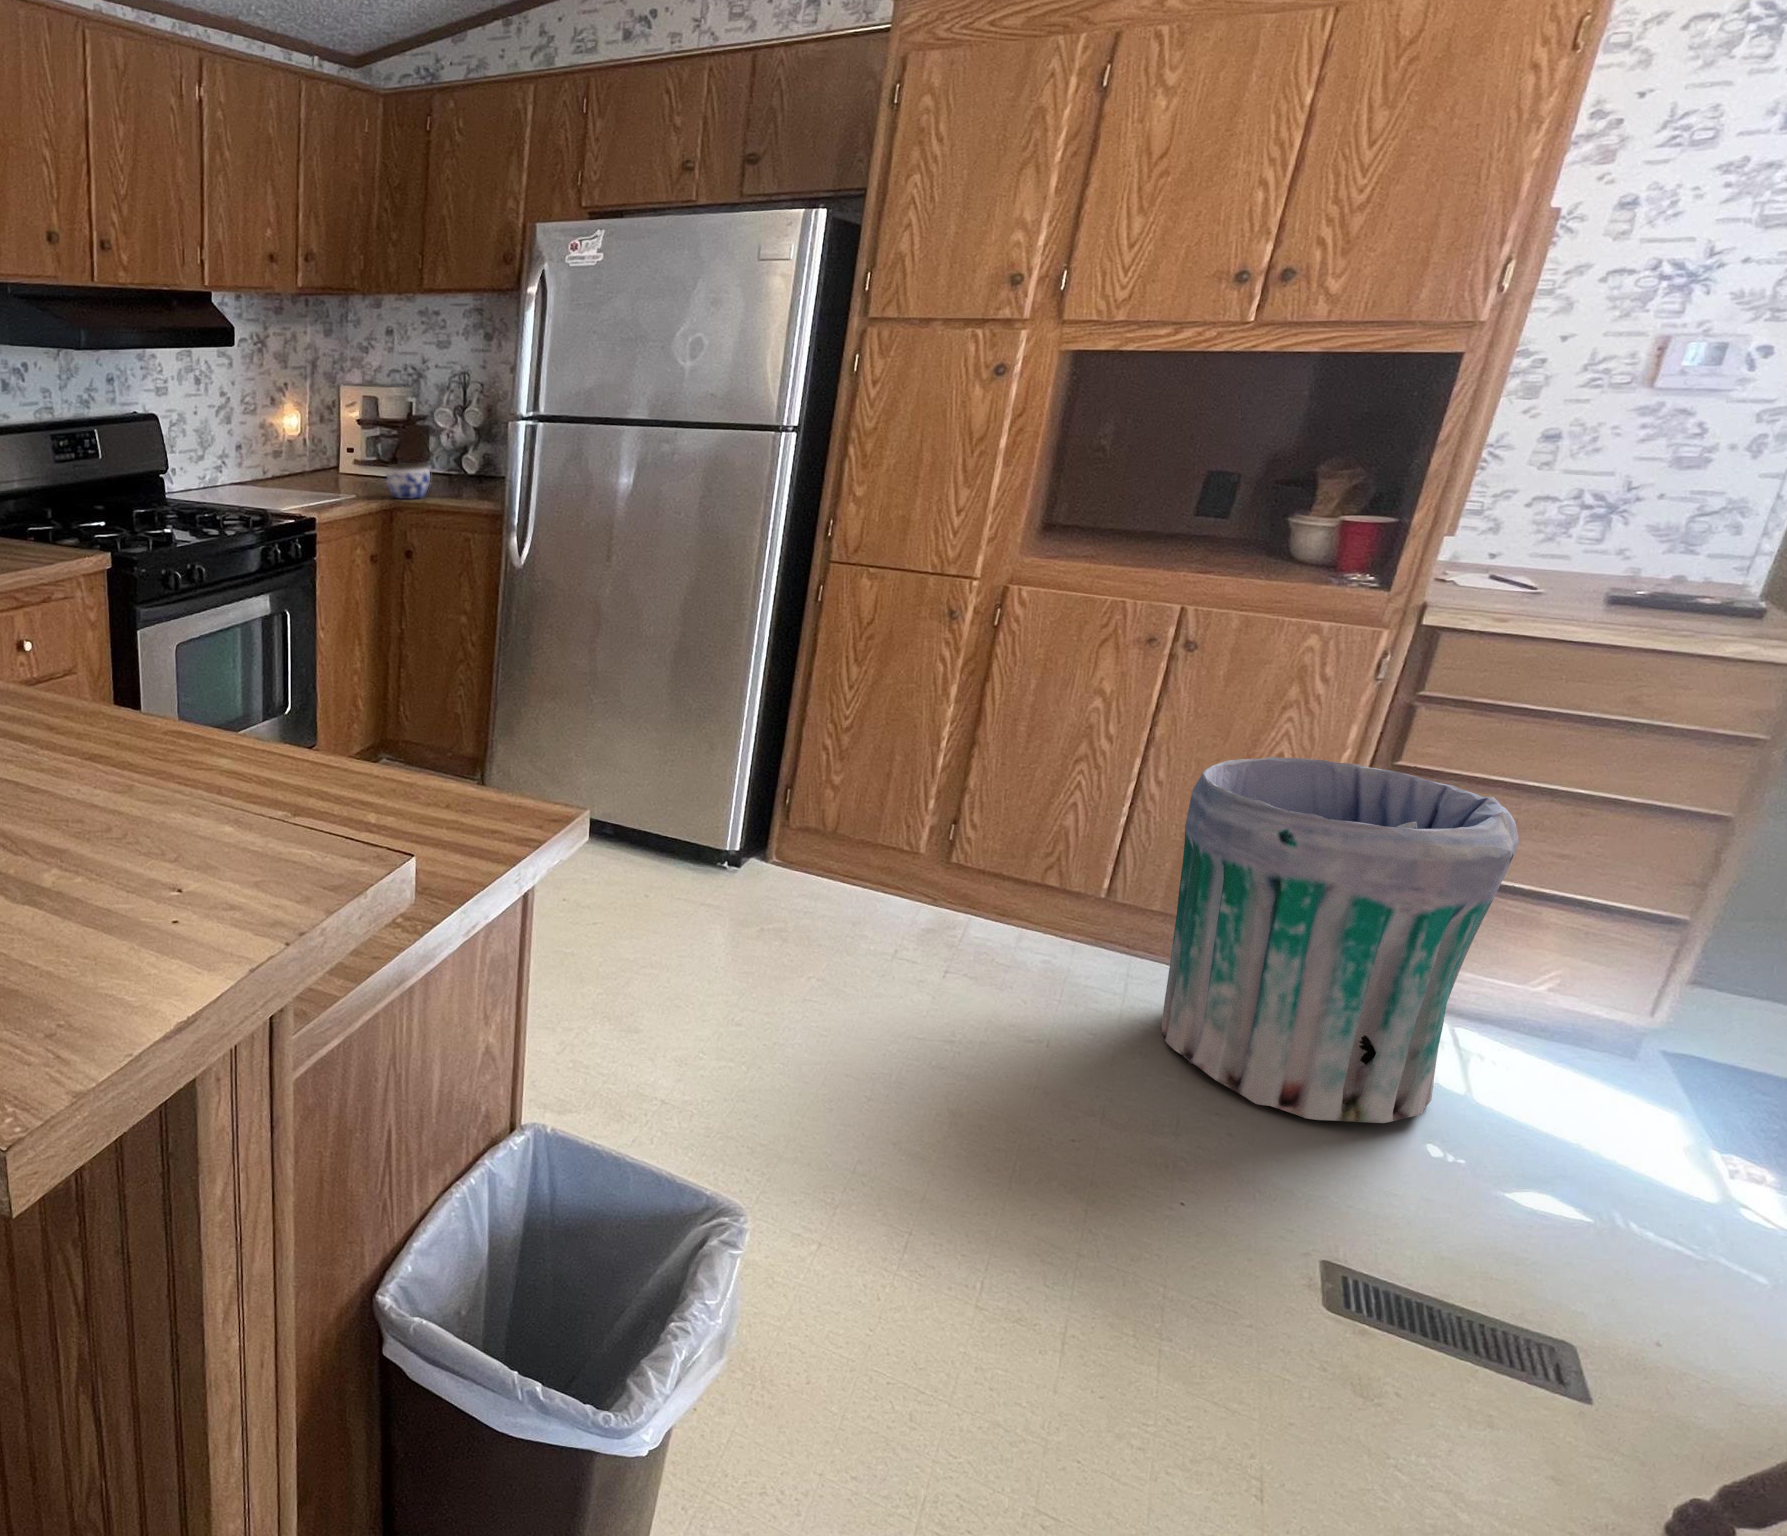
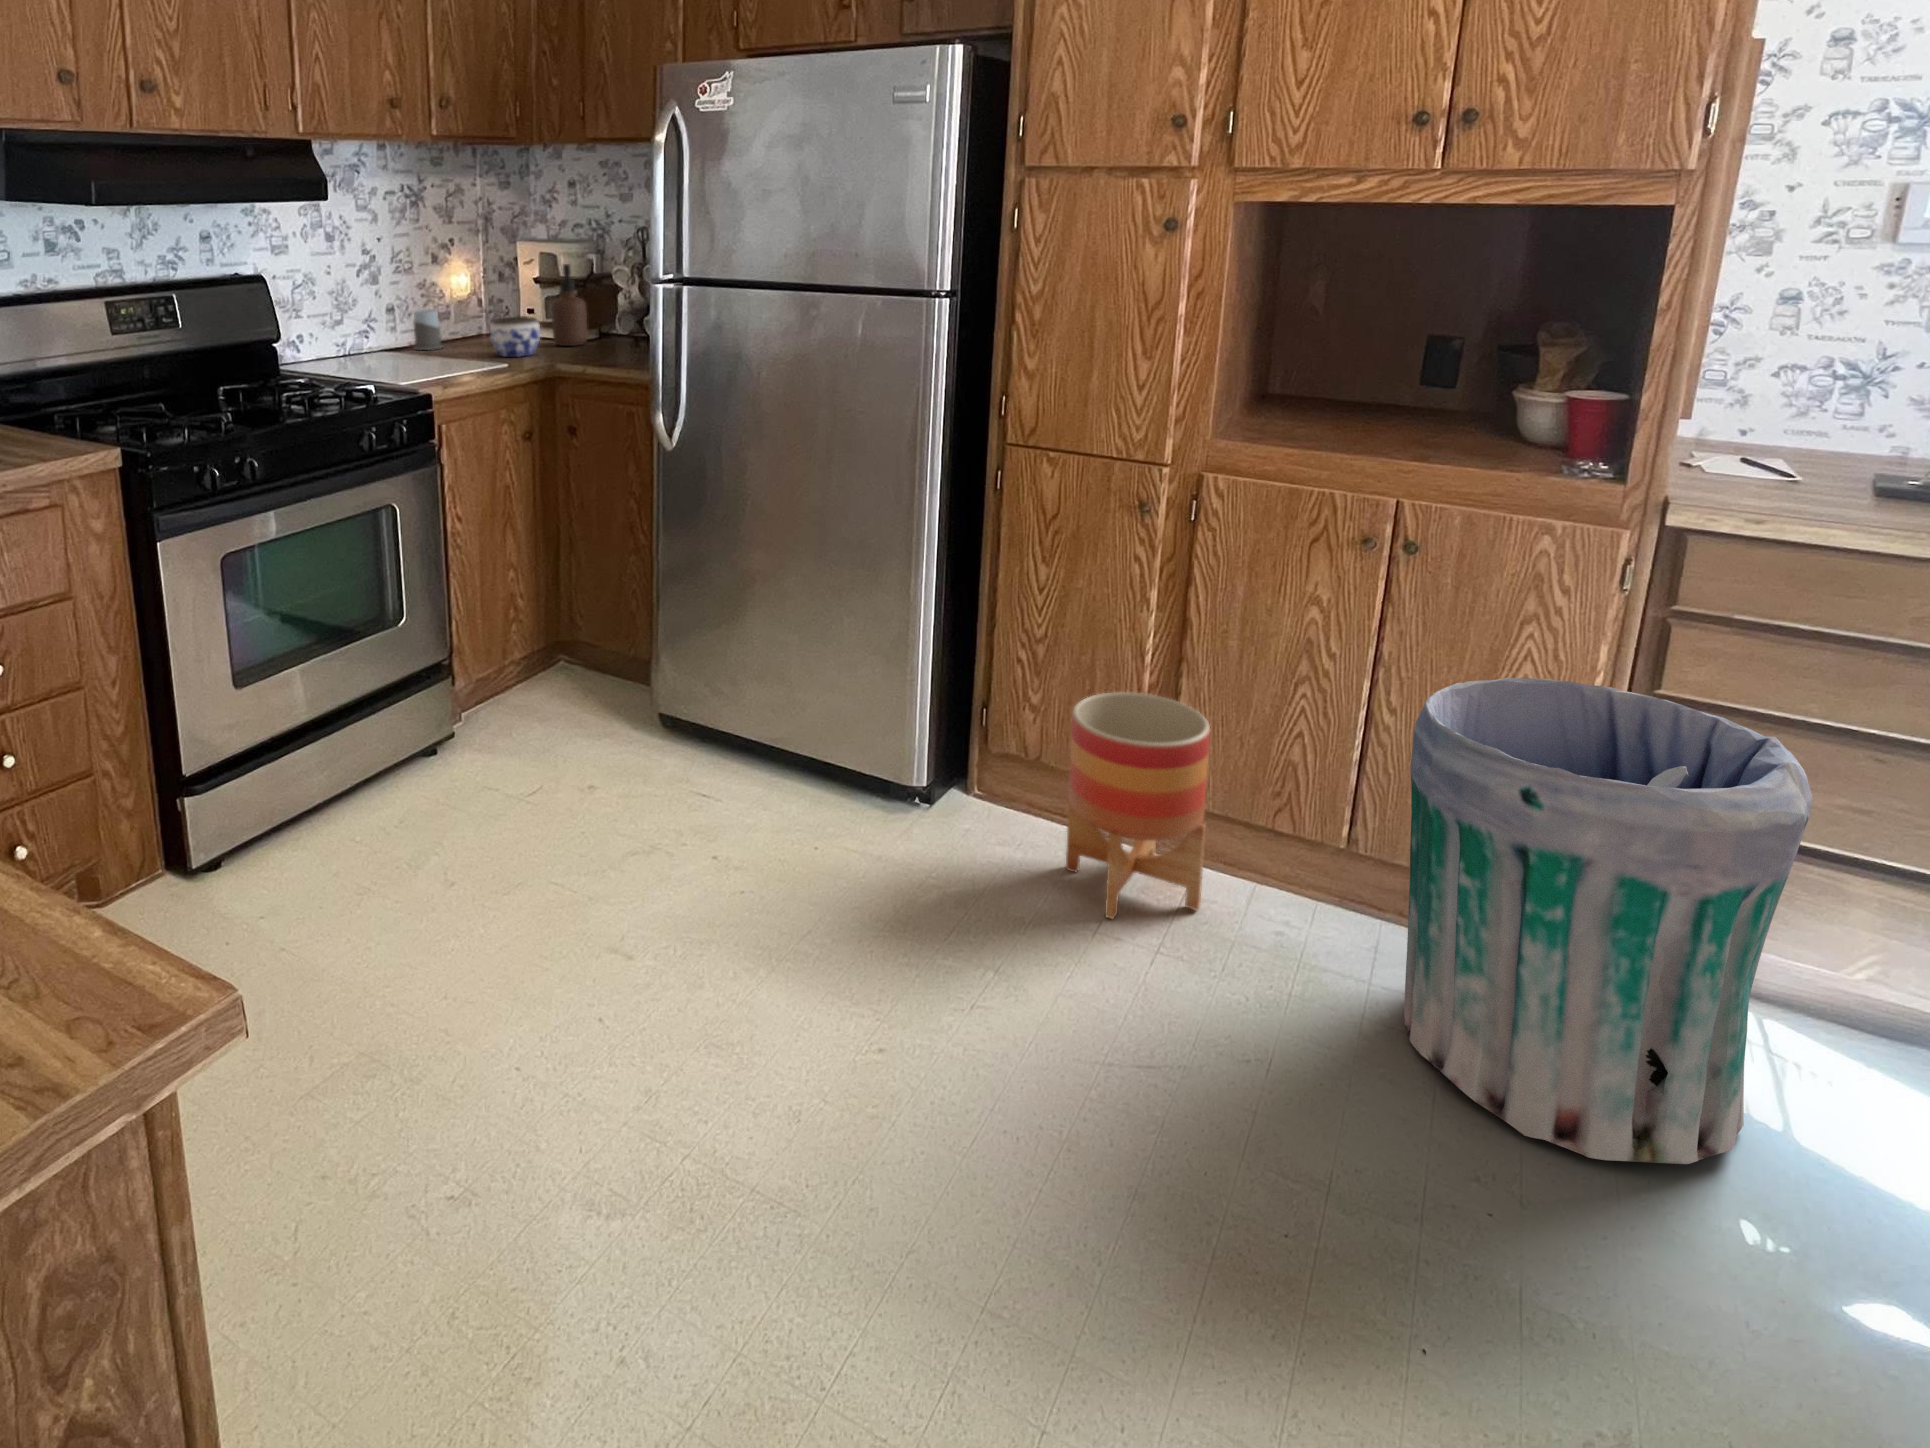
soap dispenser: none [437,418,468,491] -> present [551,264,588,346]
mug: none [315,458,348,493] -> present [413,310,442,350]
planter: none [882,777,1014,957] -> present [1066,692,1210,919]

